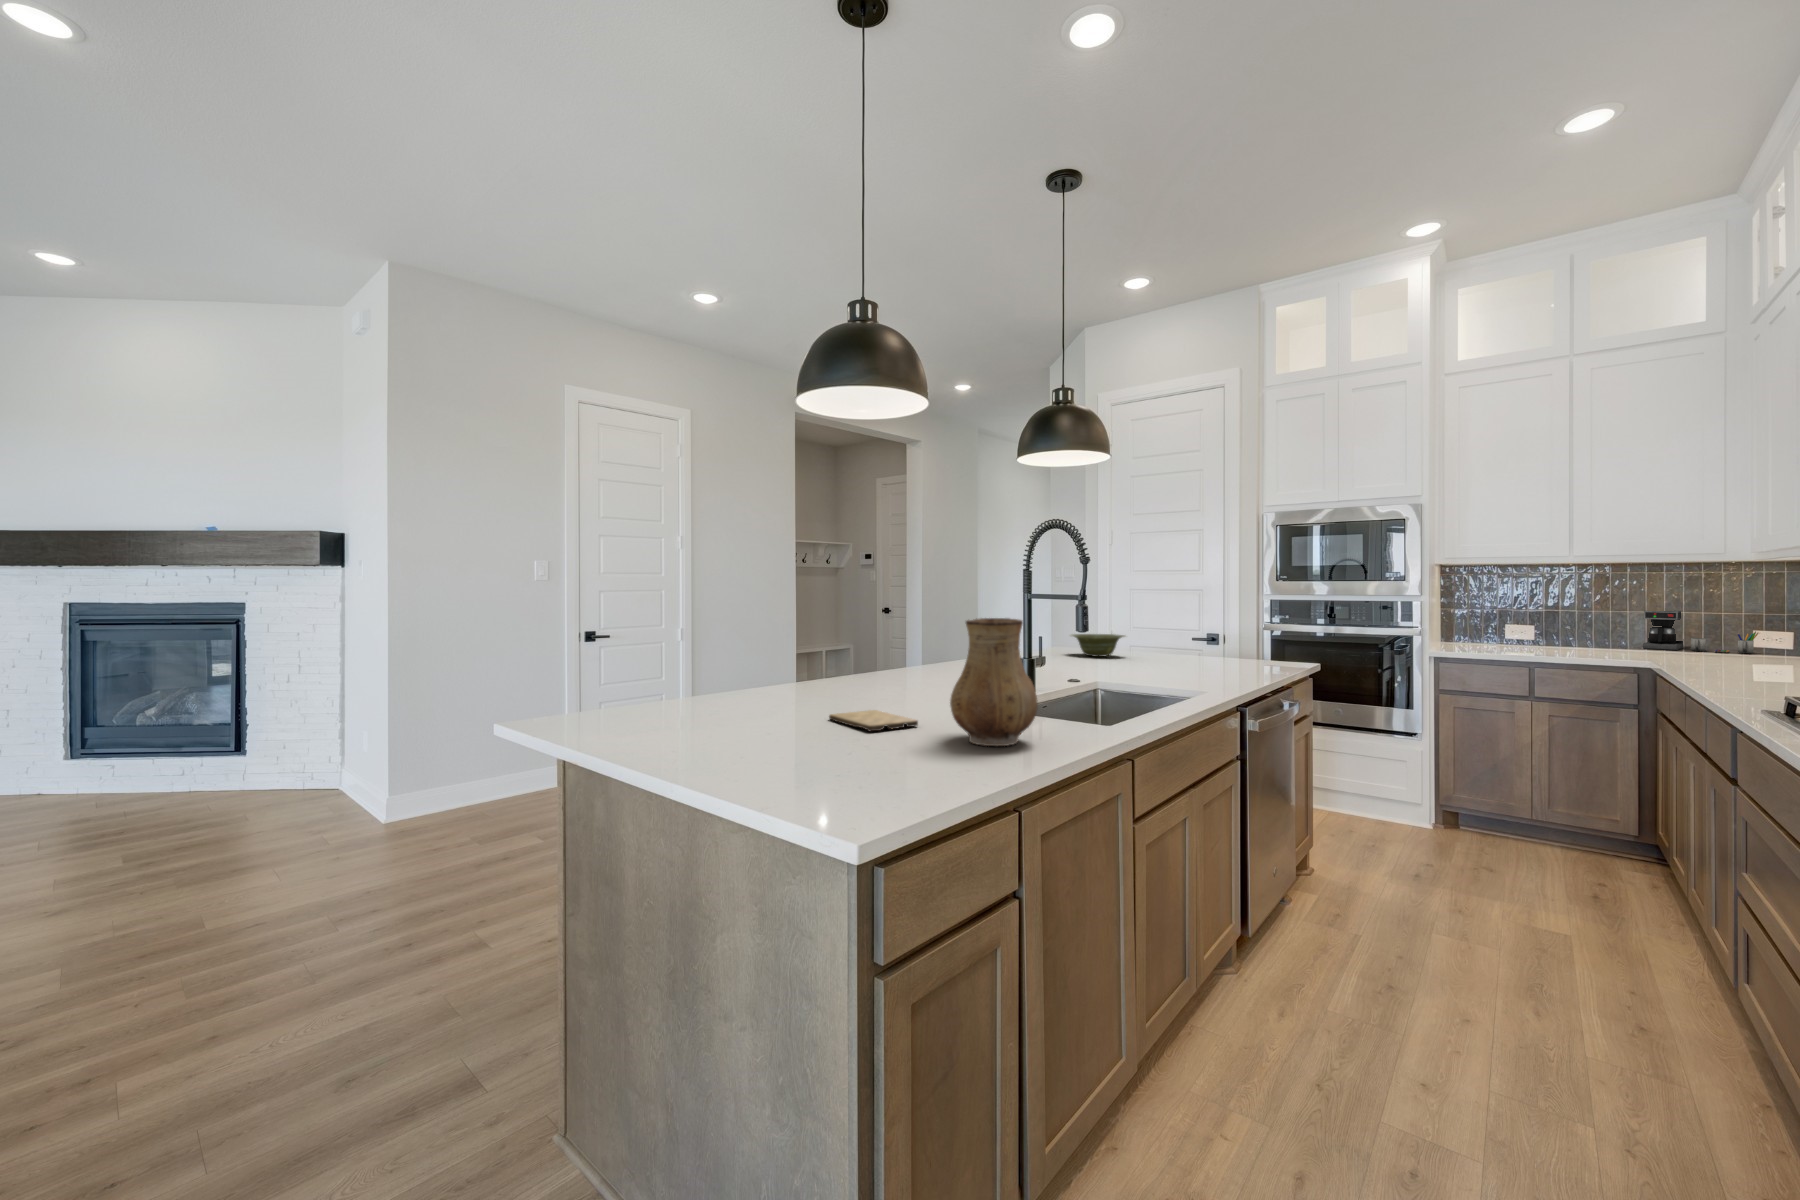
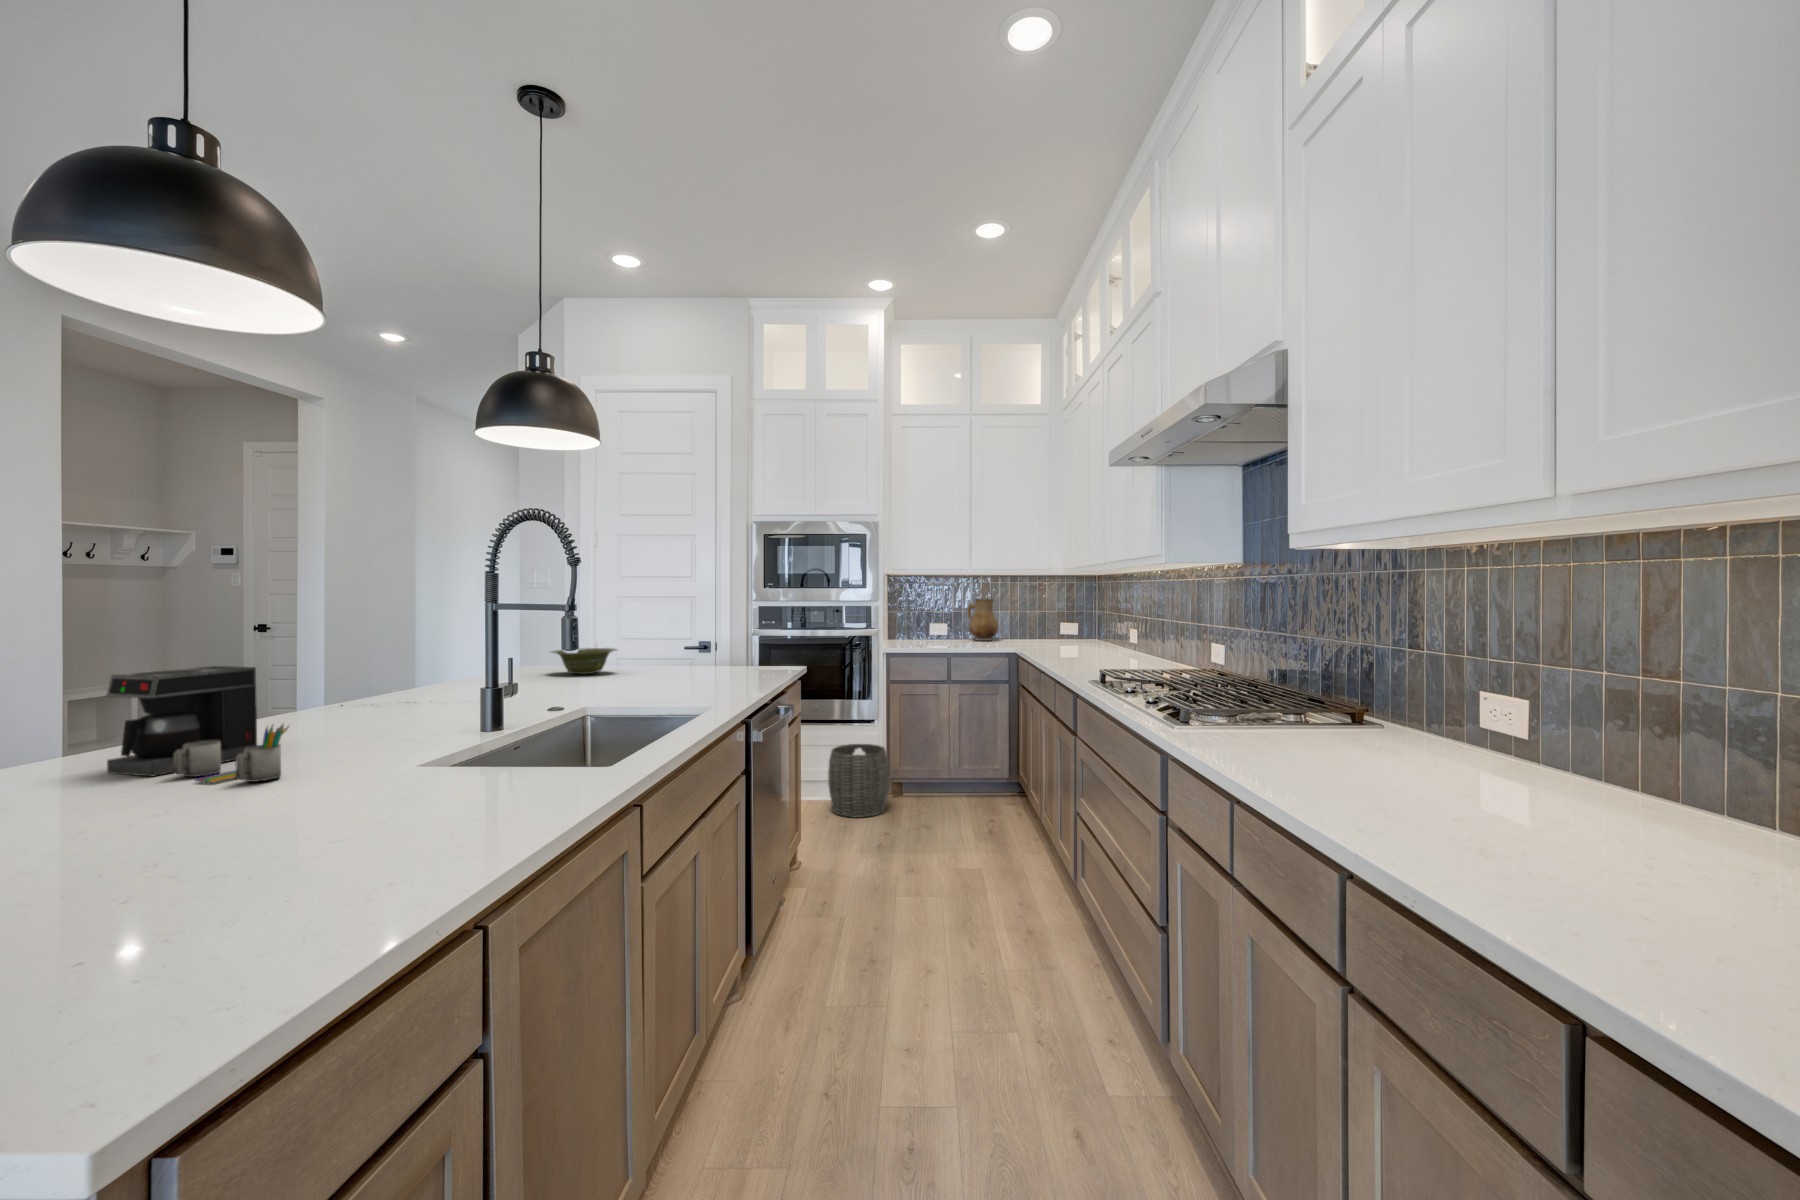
coffee maker: present [1643,610,1758,653] -> present [107,666,288,783]
ceramic pitcher: present [950,618,1038,746] -> present [967,599,999,641]
cutting board: present [829,710,918,731] -> none [100,795,298,842]
woven basket: none [1353,758,1435,843] -> present [828,744,889,817]

